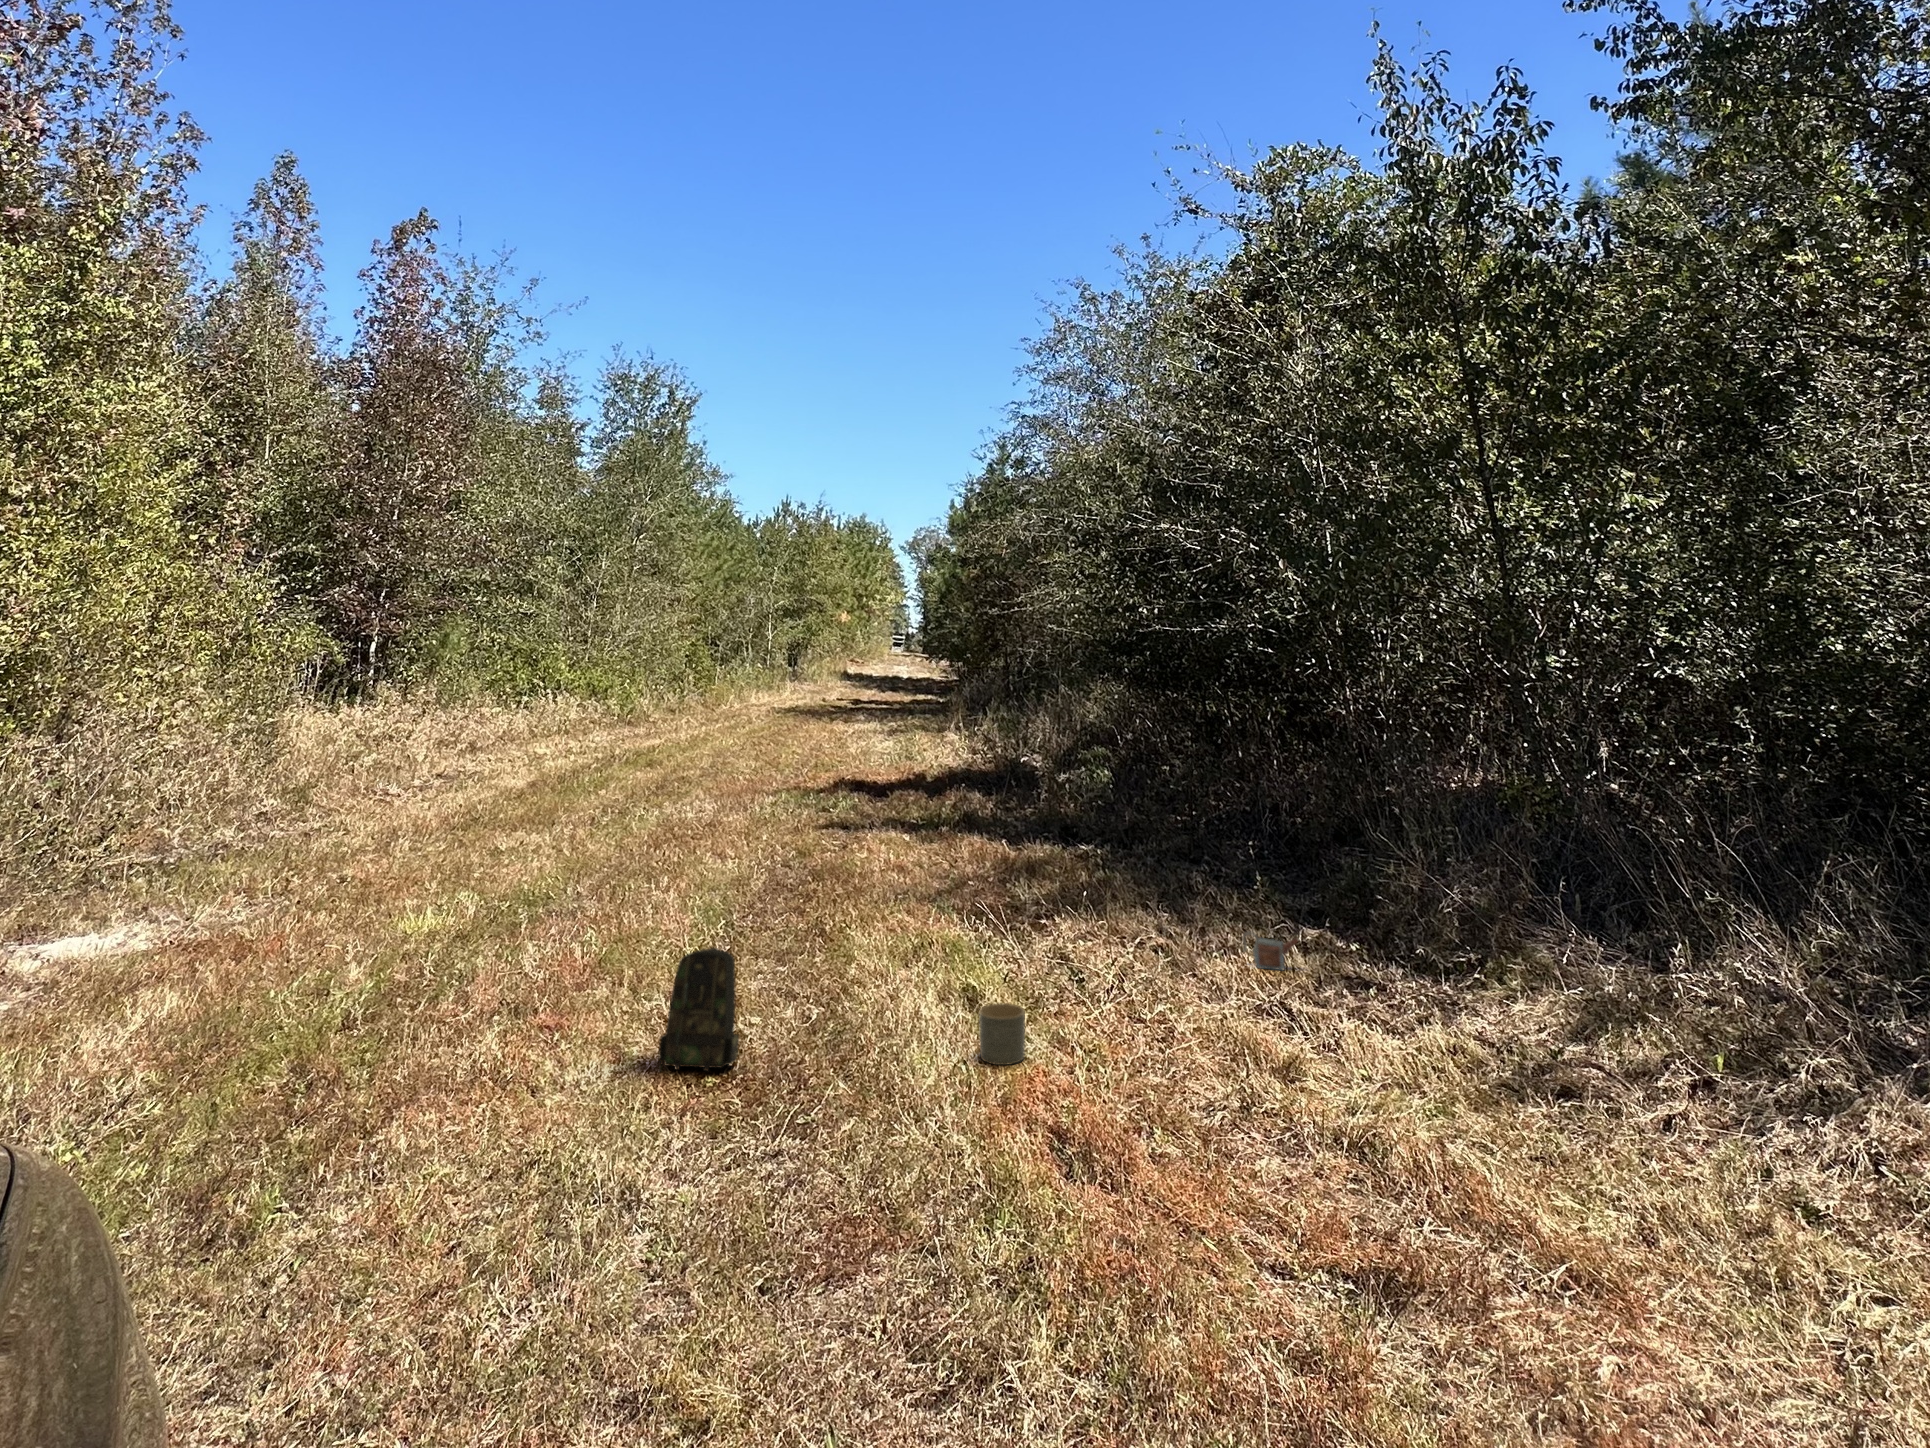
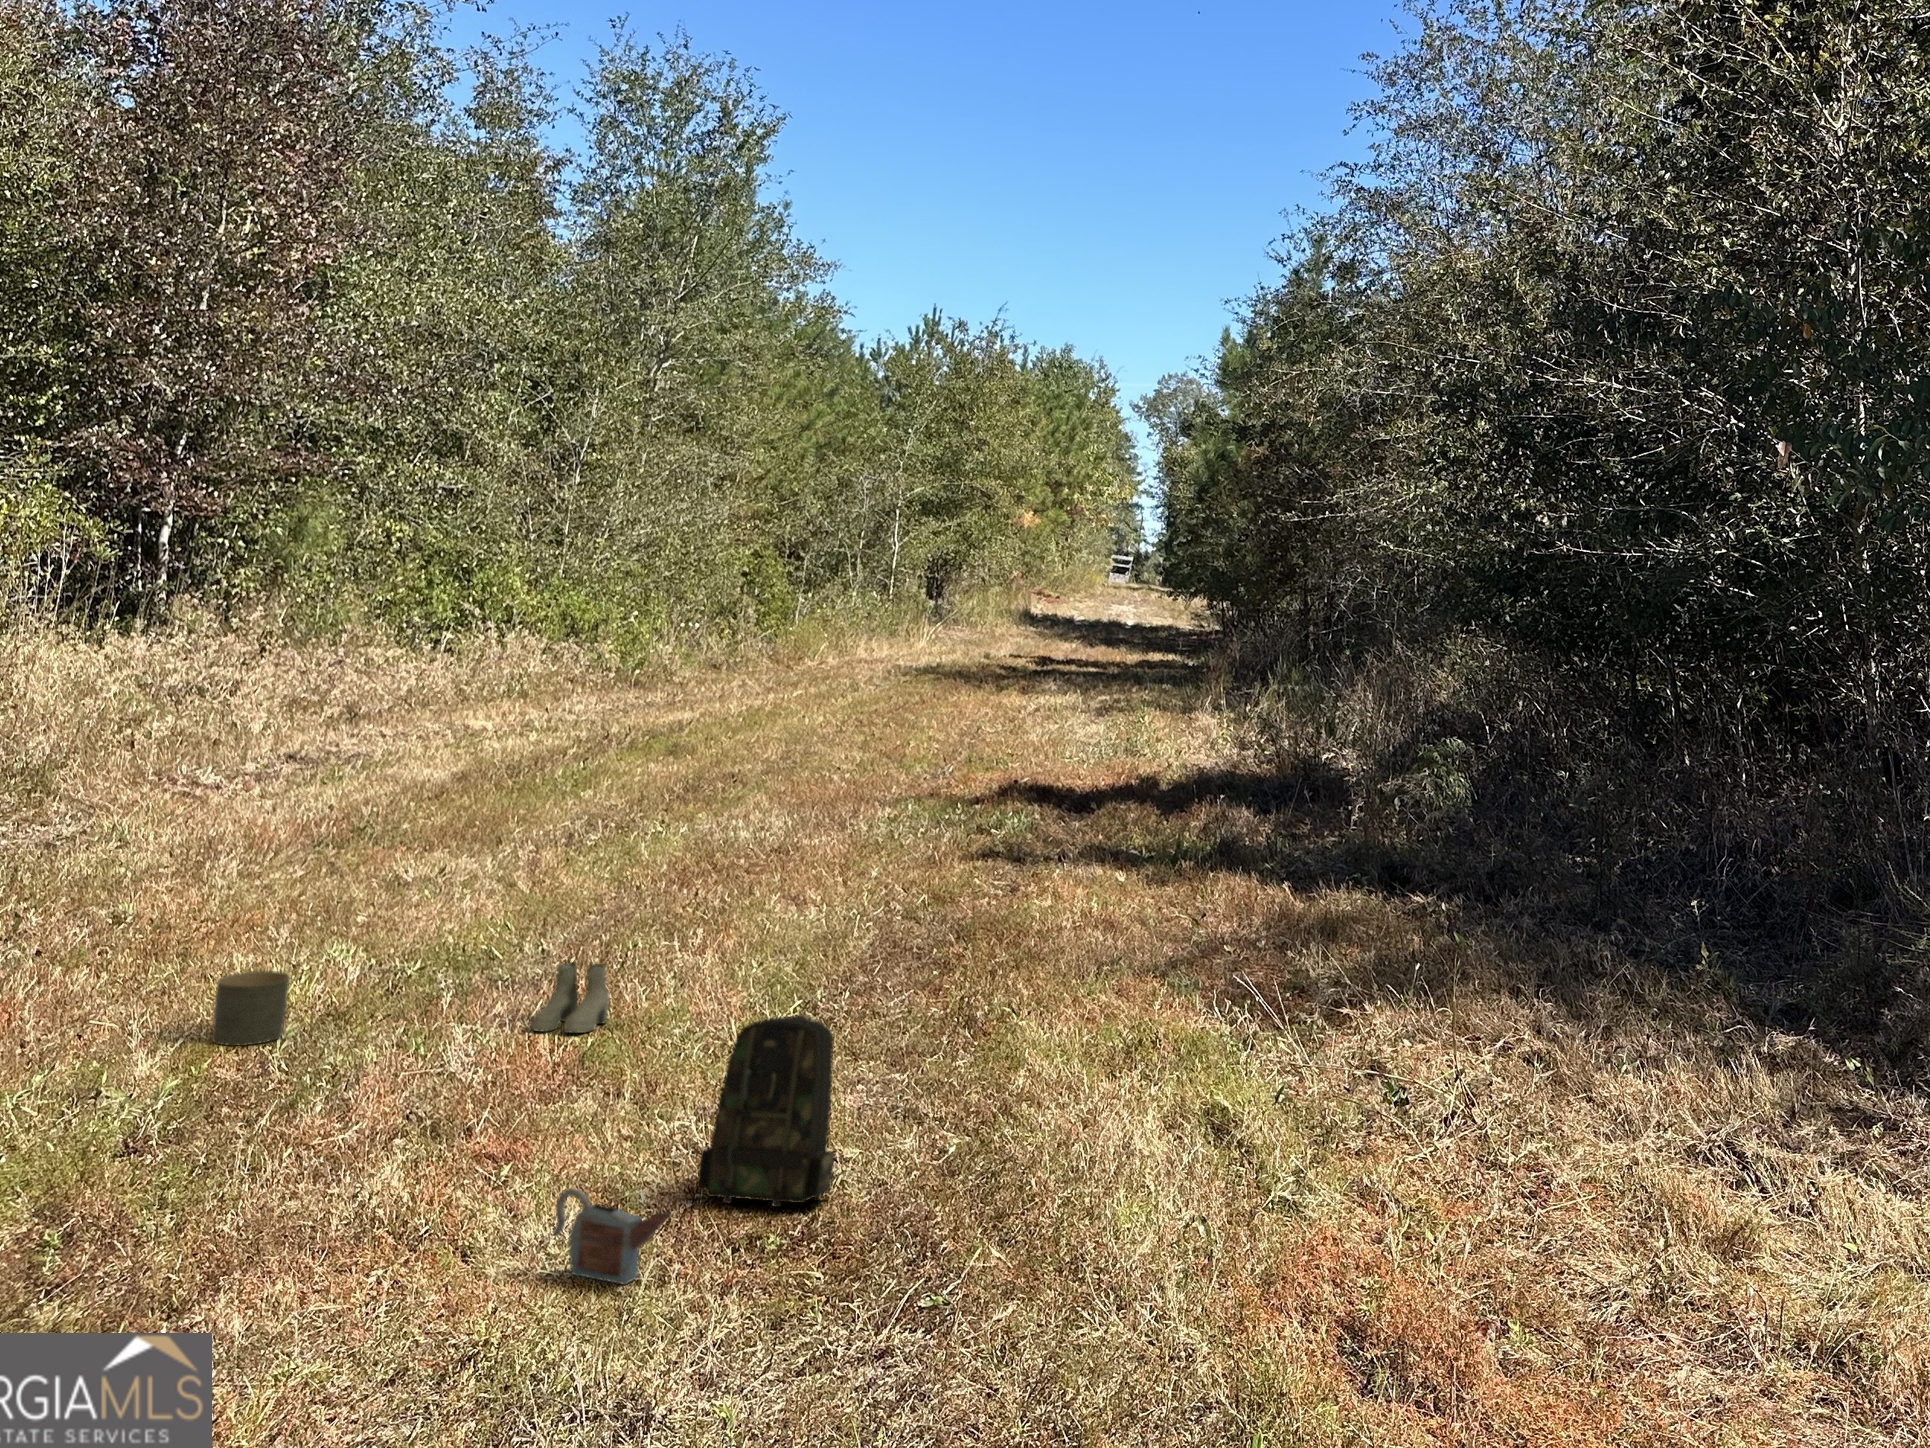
boots: none [544,918,589,964] -> present [532,962,610,1033]
watering can: present [1243,931,1299,971] -> present [553,1188,672,1285]
planter: present [979,1003,1025,1065] -> present [212,971,290,1046]

